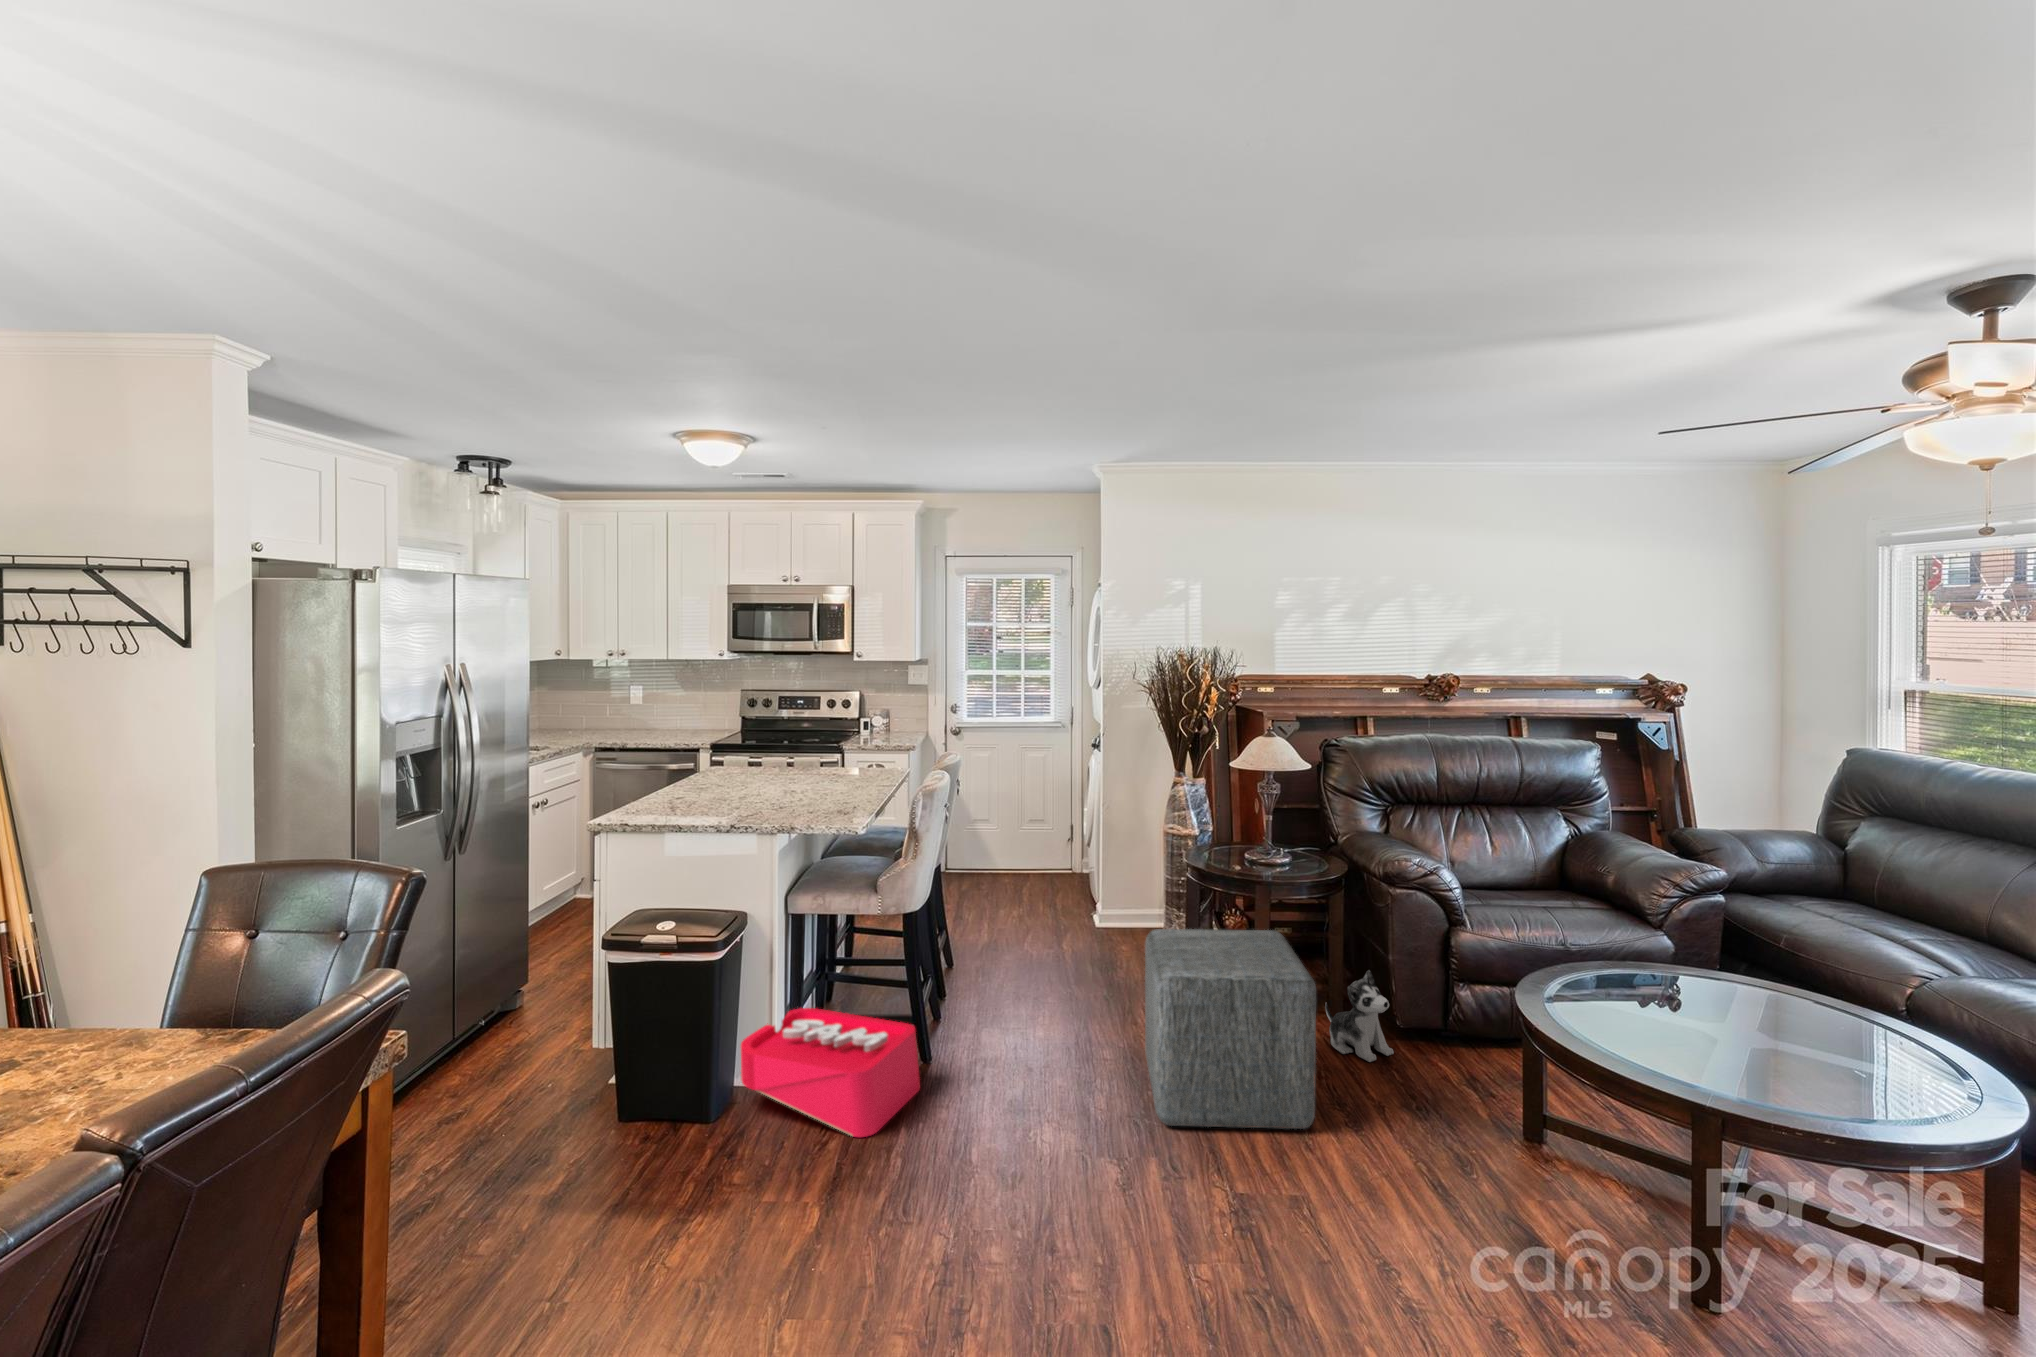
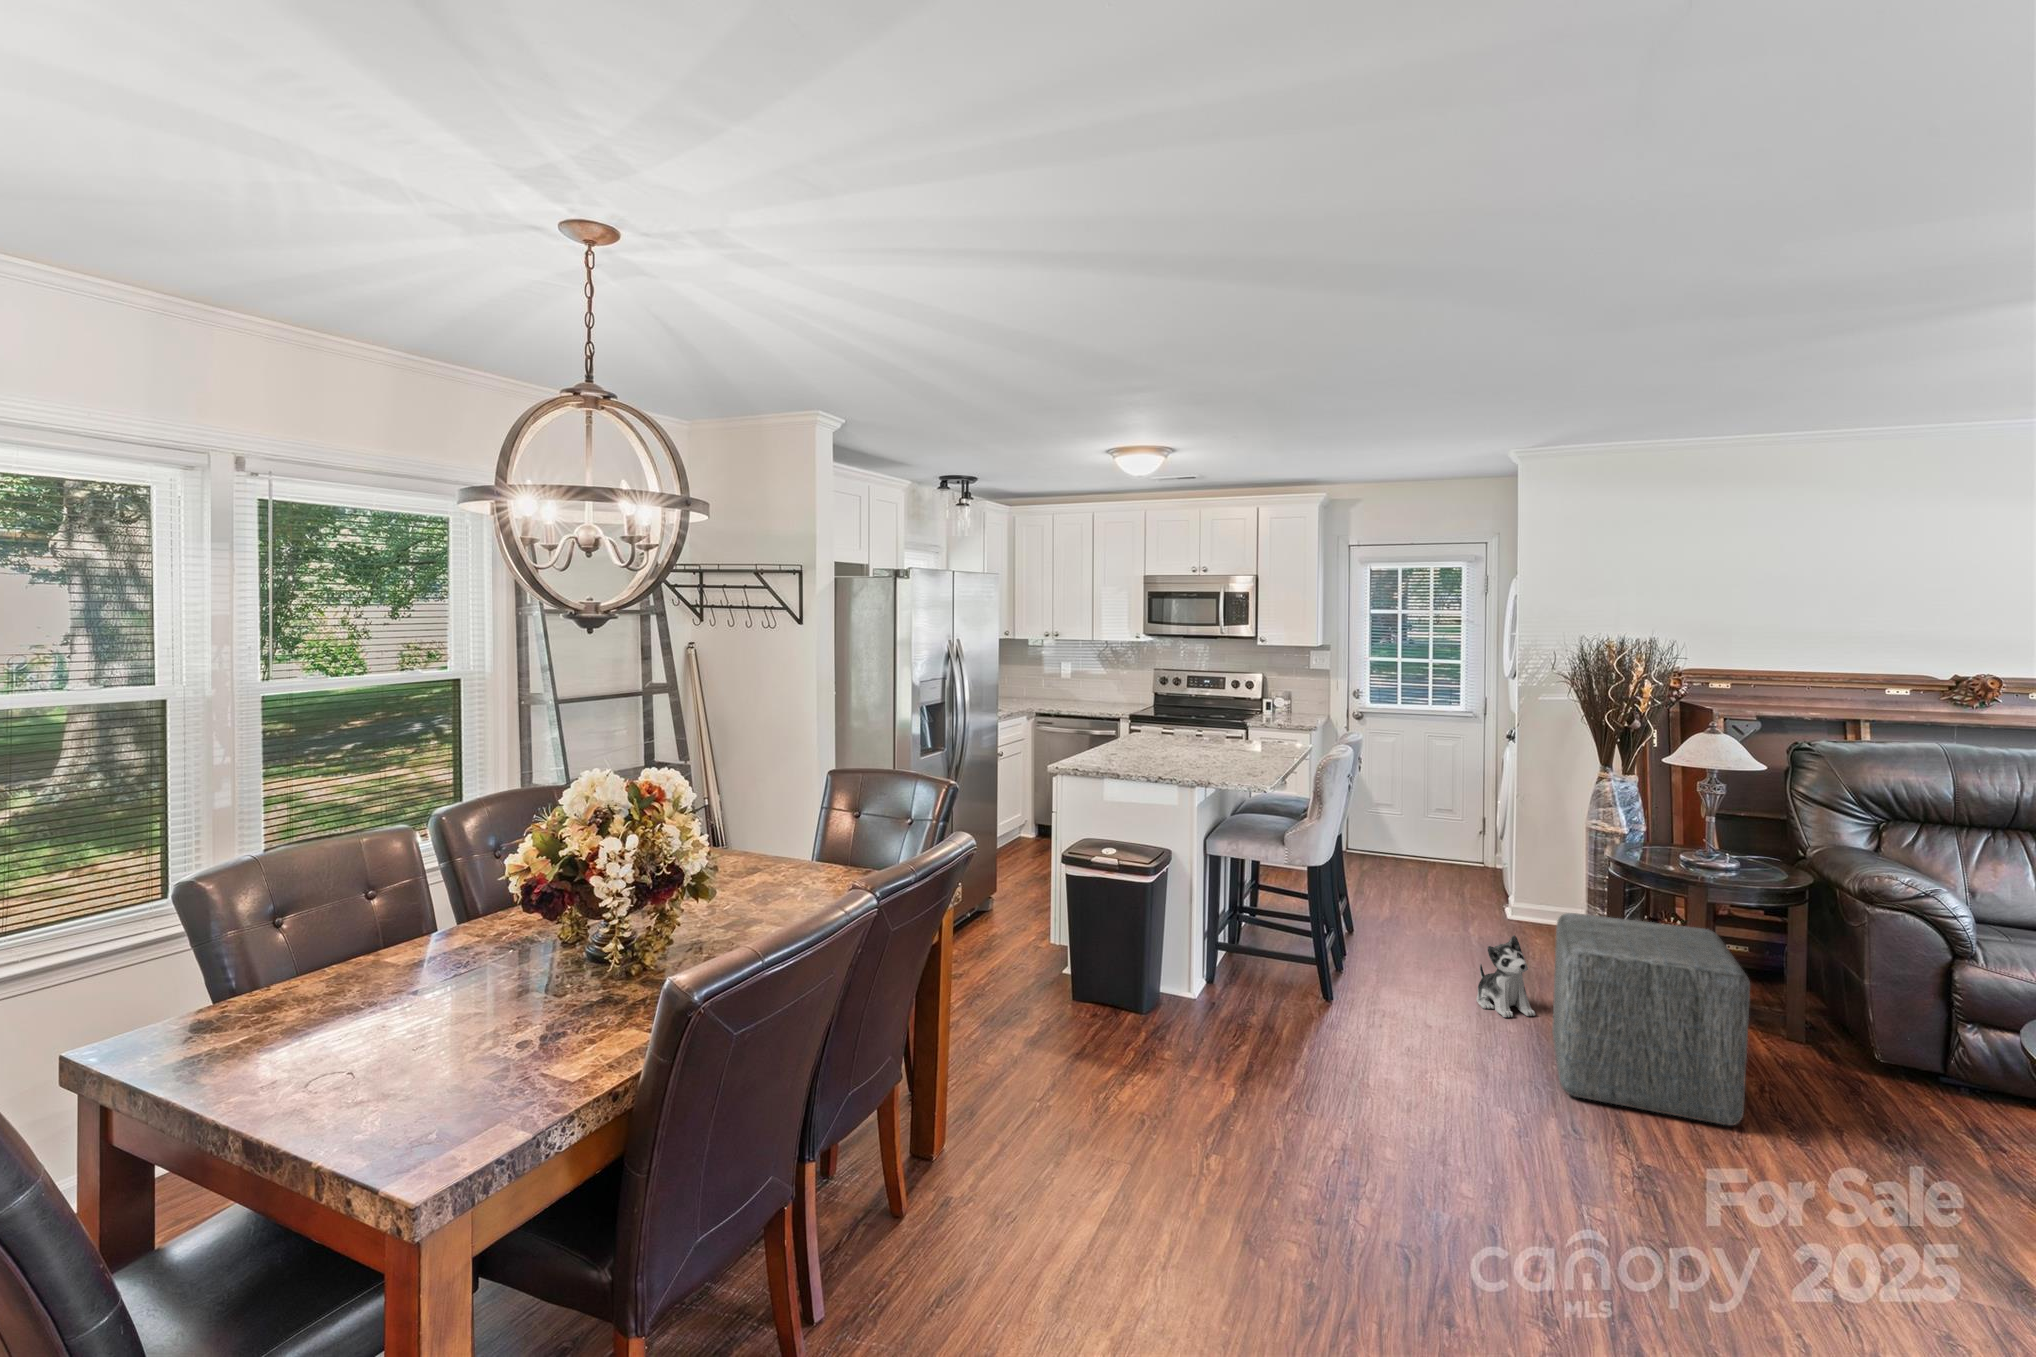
plush toy: present [1325,970,1394,1062] -> present [1476,935,1535,1017]
storage bin: present [741,1008,920,1137] -> none [1165,928,1322,1053]

